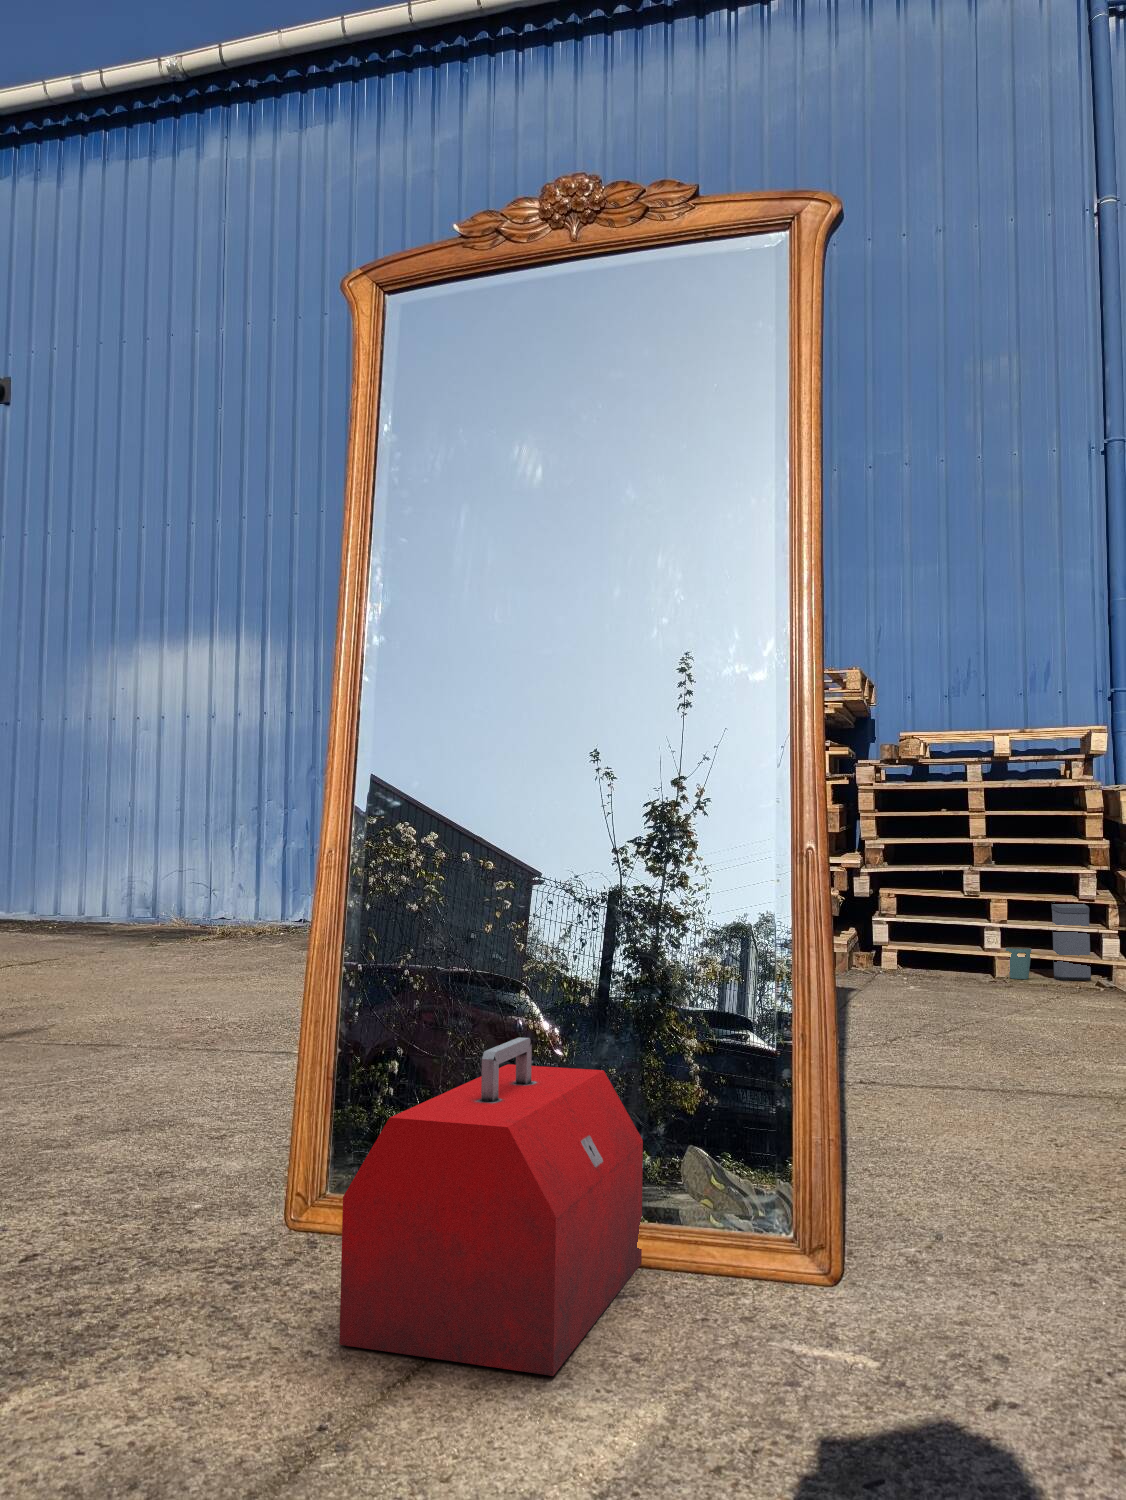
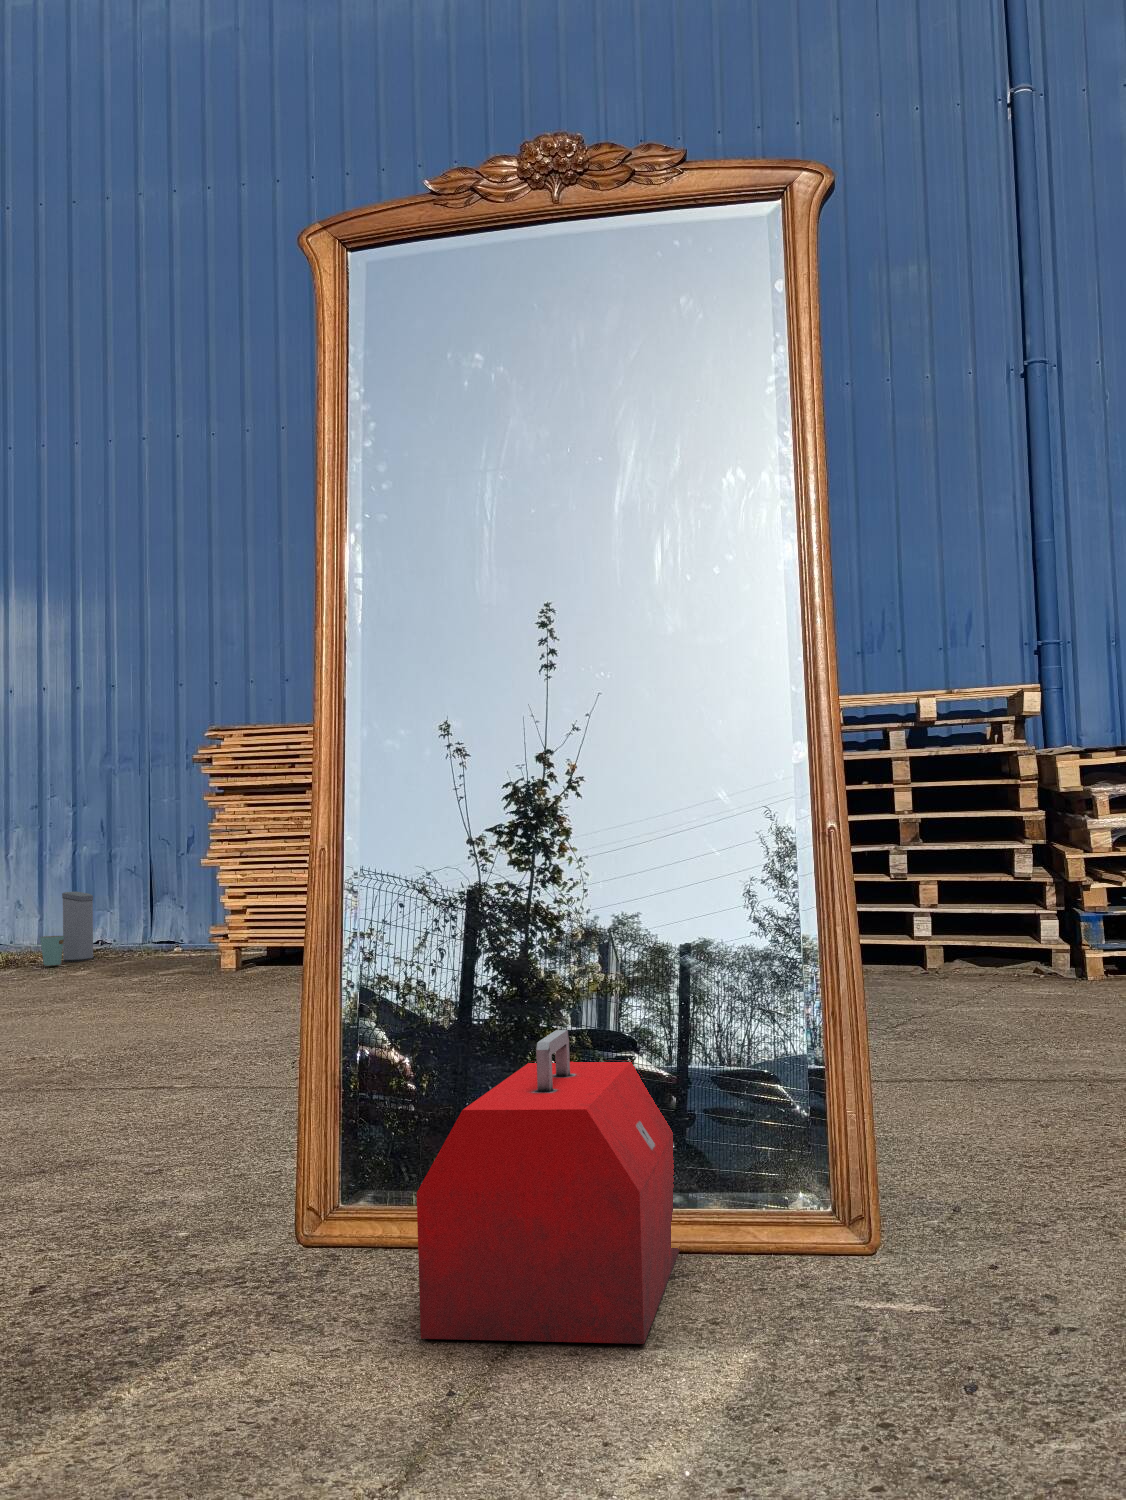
trash can: present [1006,904,1091,980] -> present [40,892,93,965]

